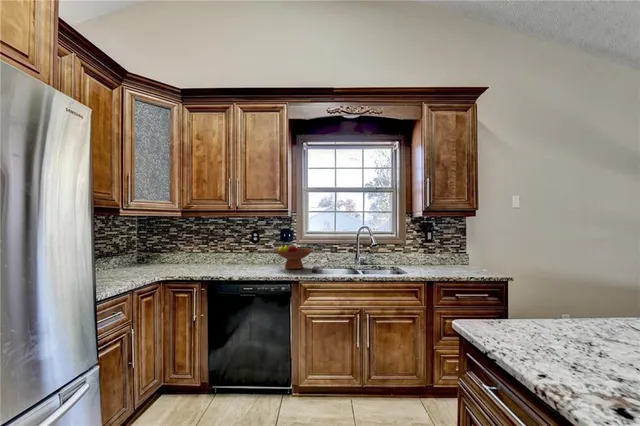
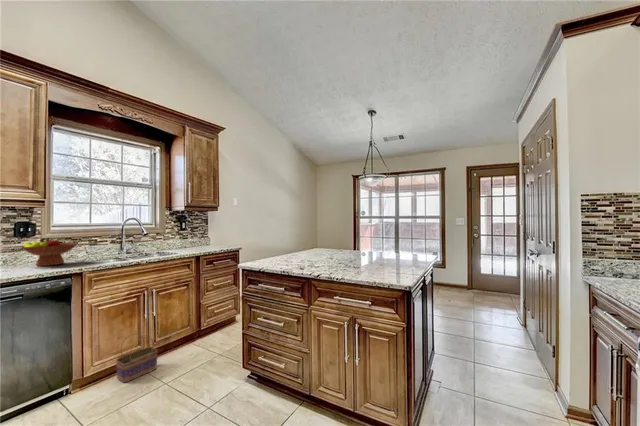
basket: none [327,361,366,416] -> present [116,337,157,383]

